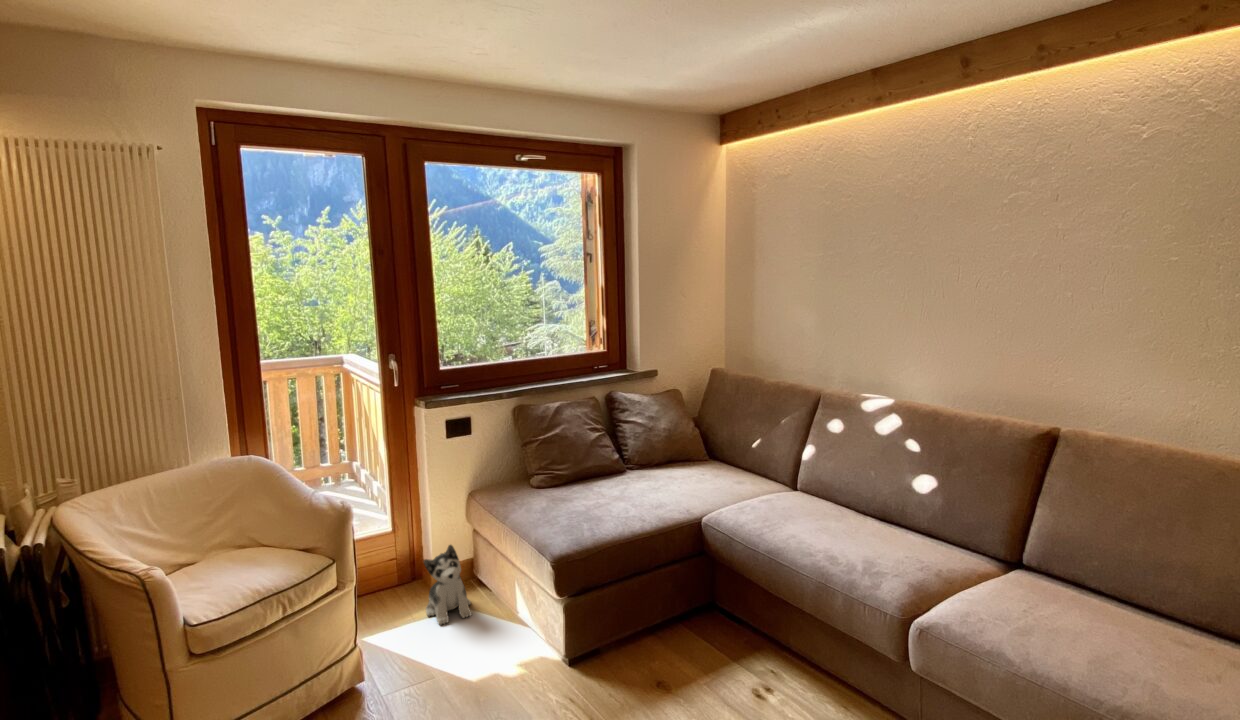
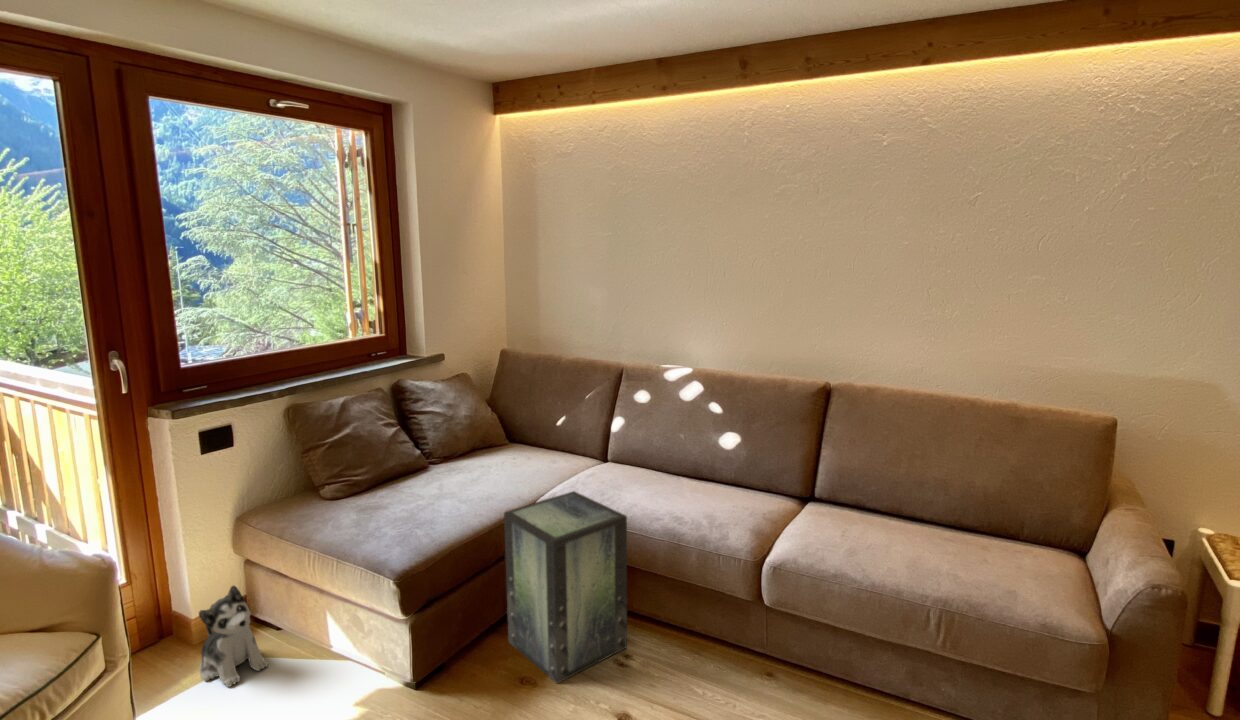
storage box: none [659,511,773,698] -> present [504,491,627,684]

